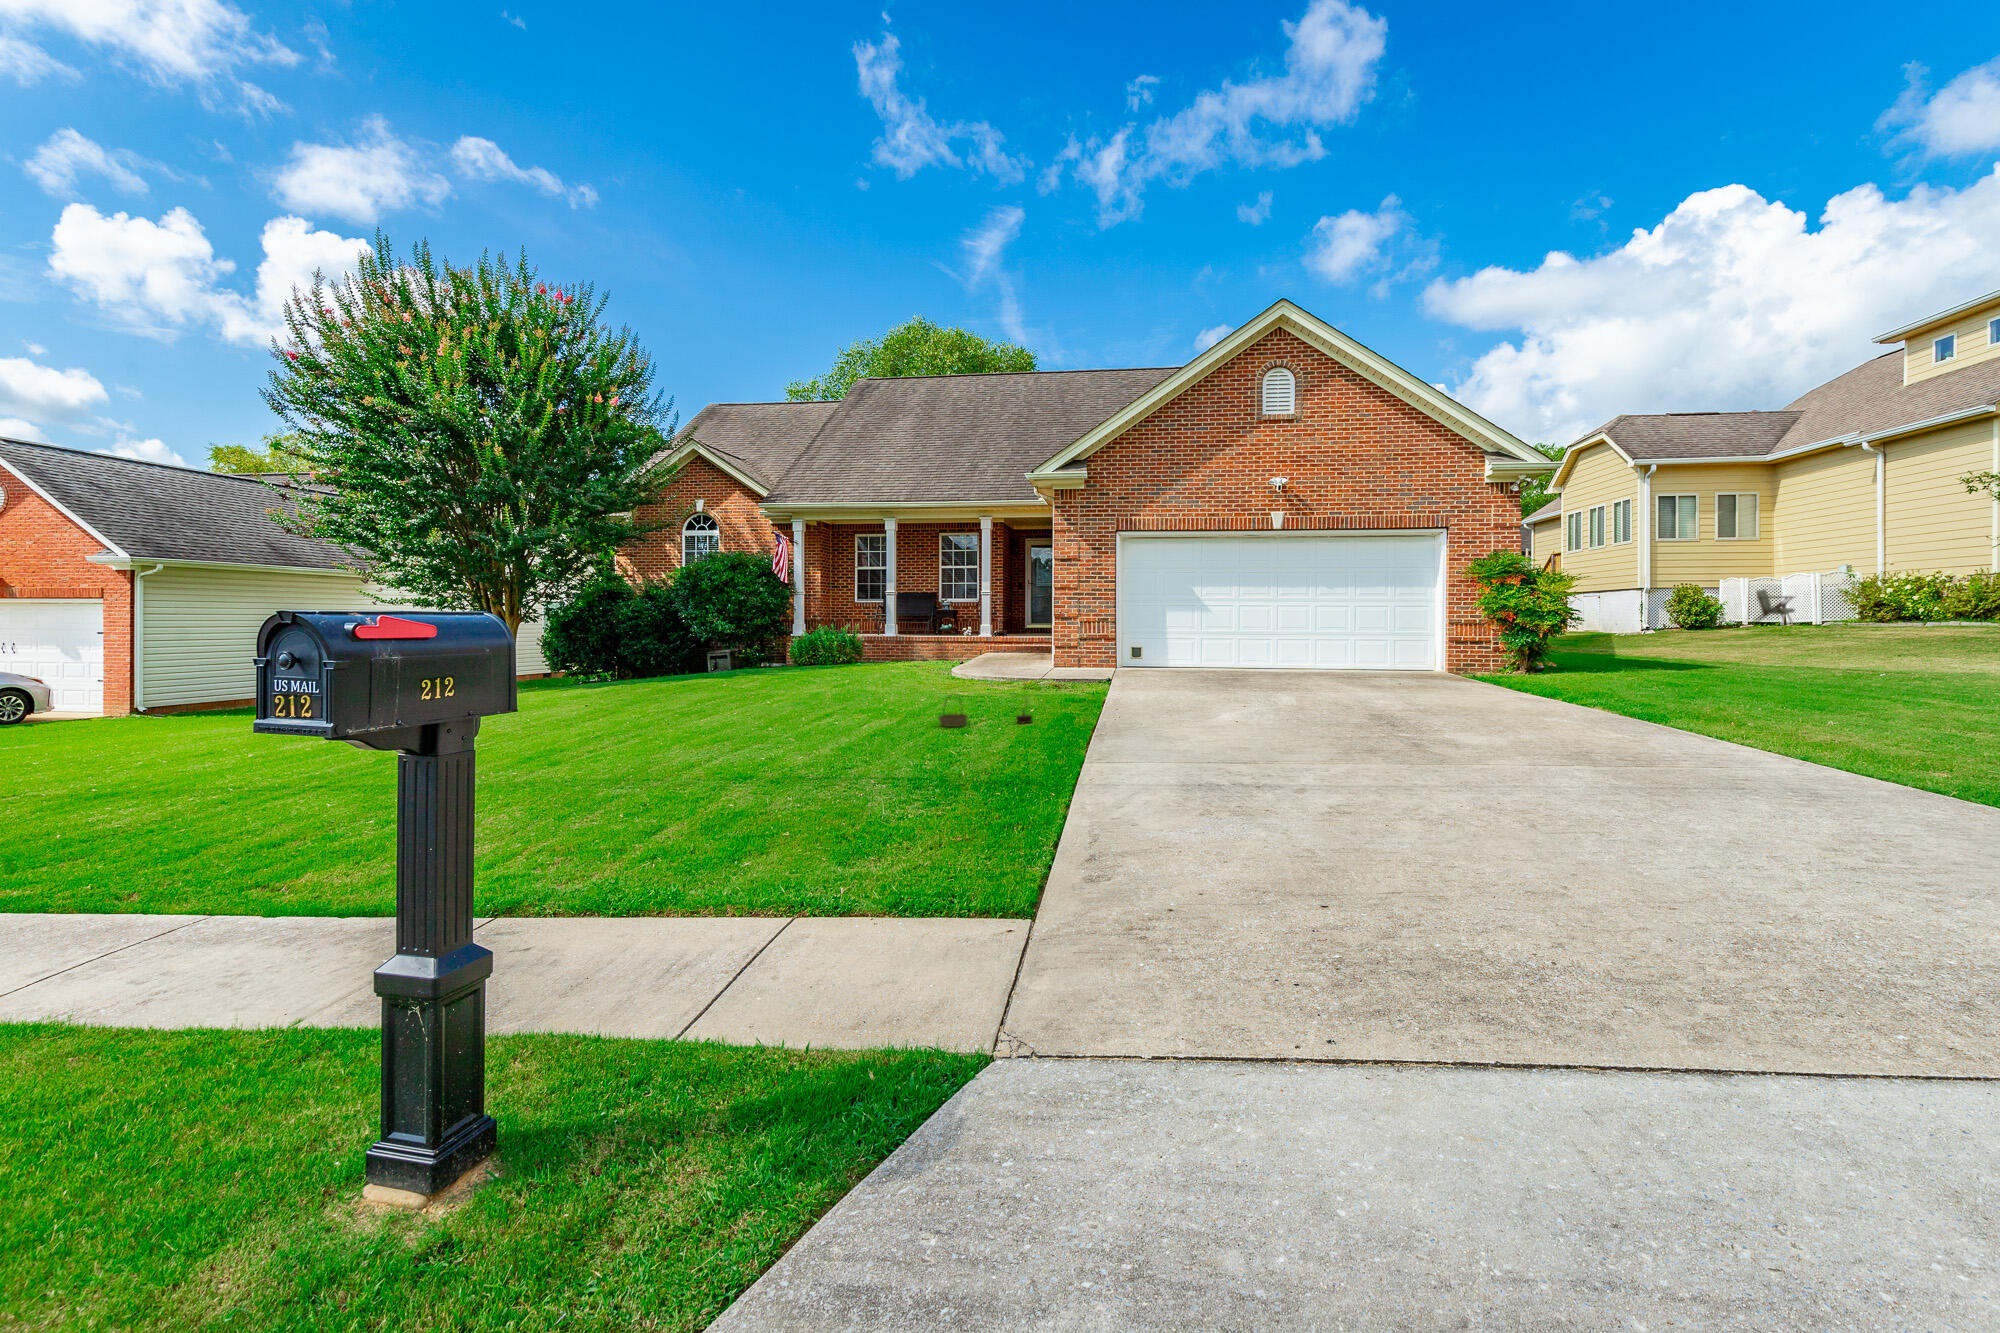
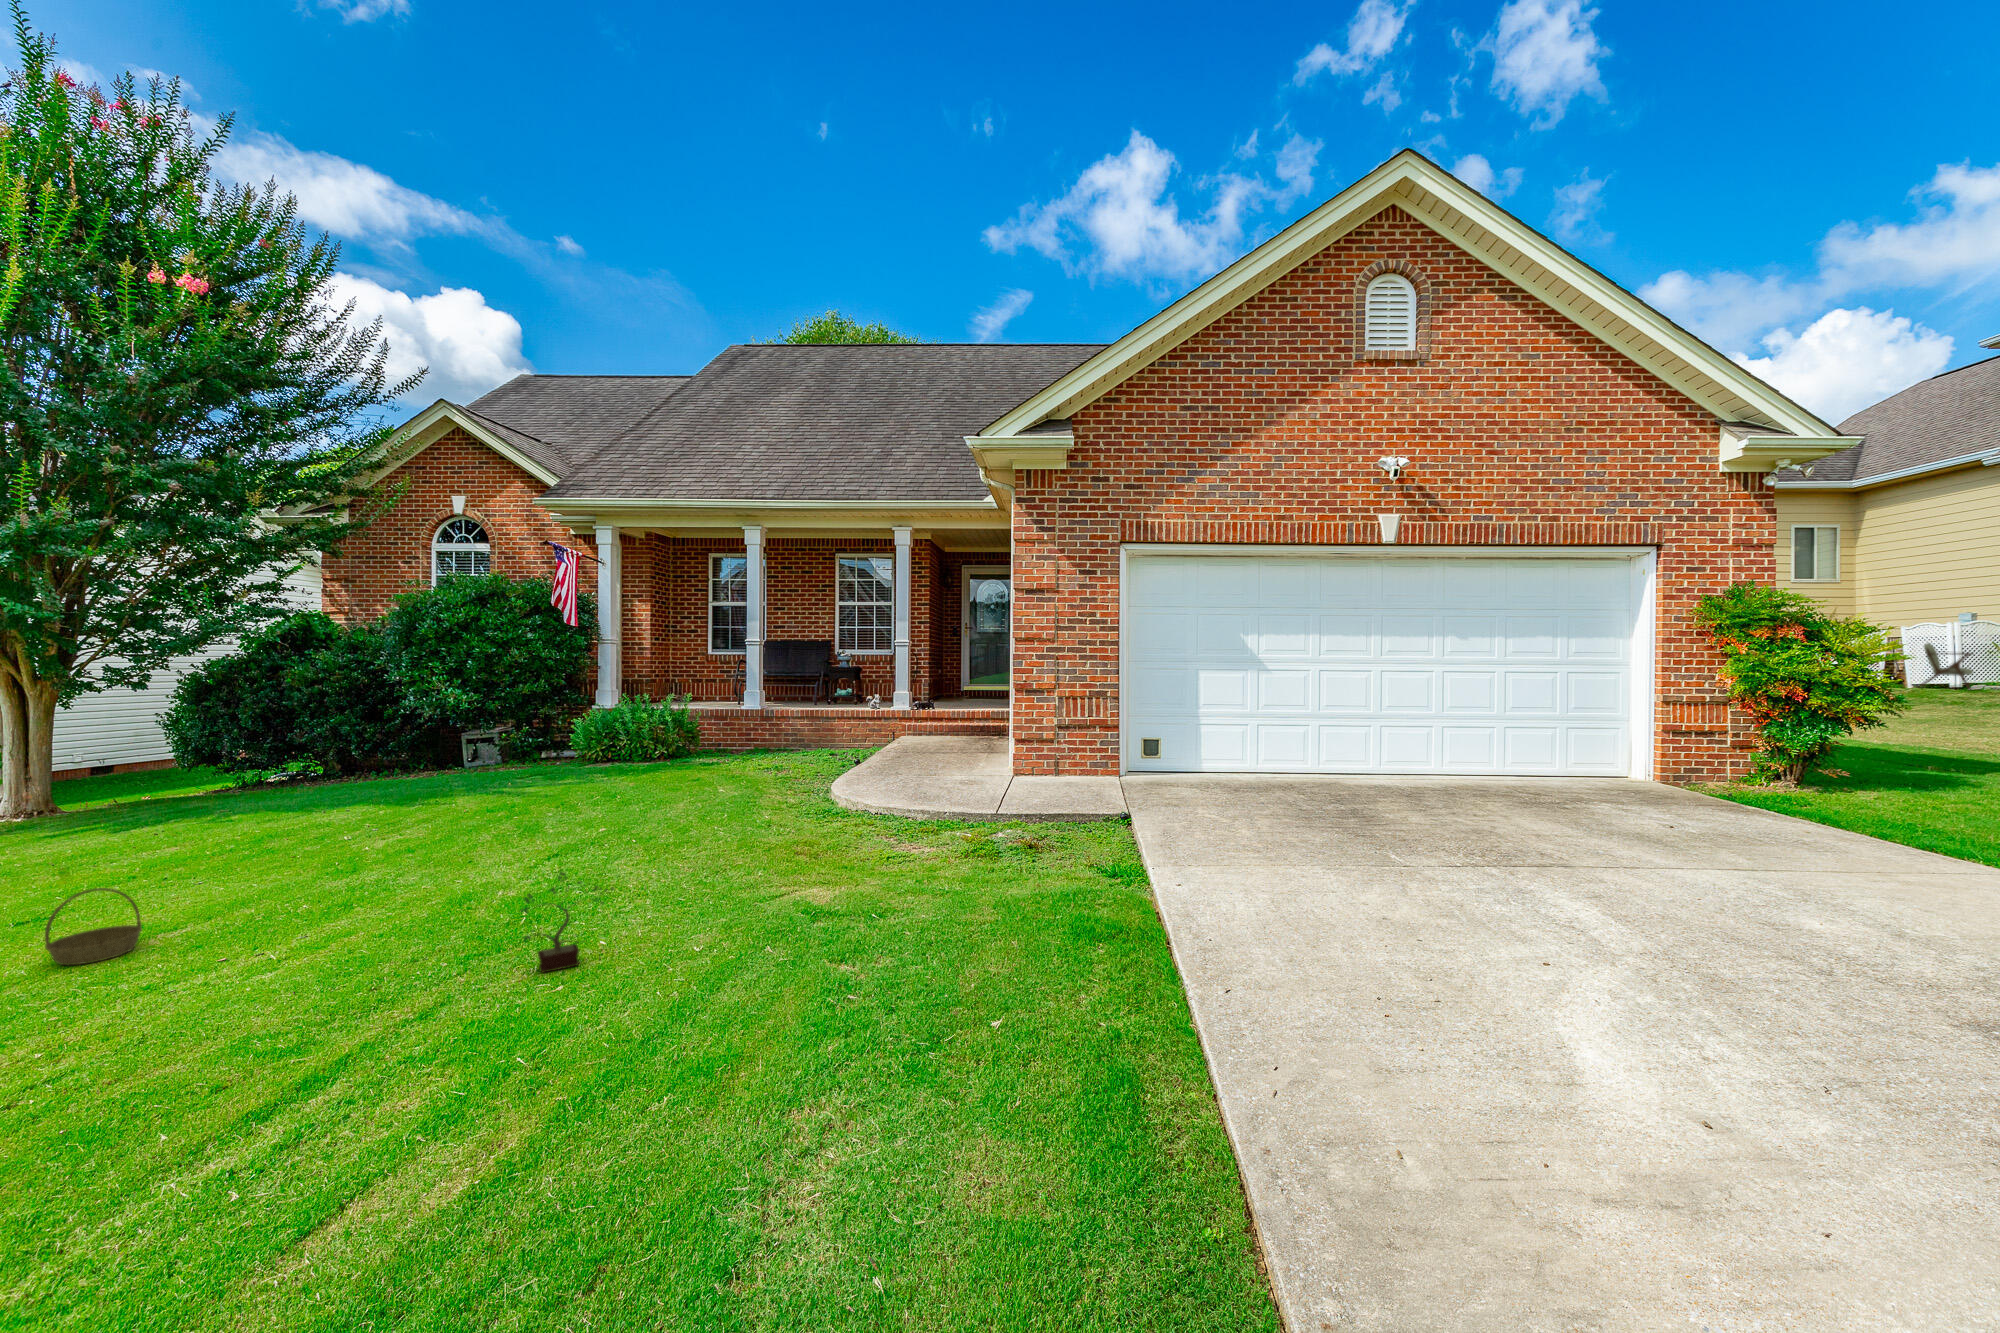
potted plant: present [1014,684,1032,724] -> present [521,872,614,973]
basket: present [938,695,968,727] -> present [45,888,142,965]

